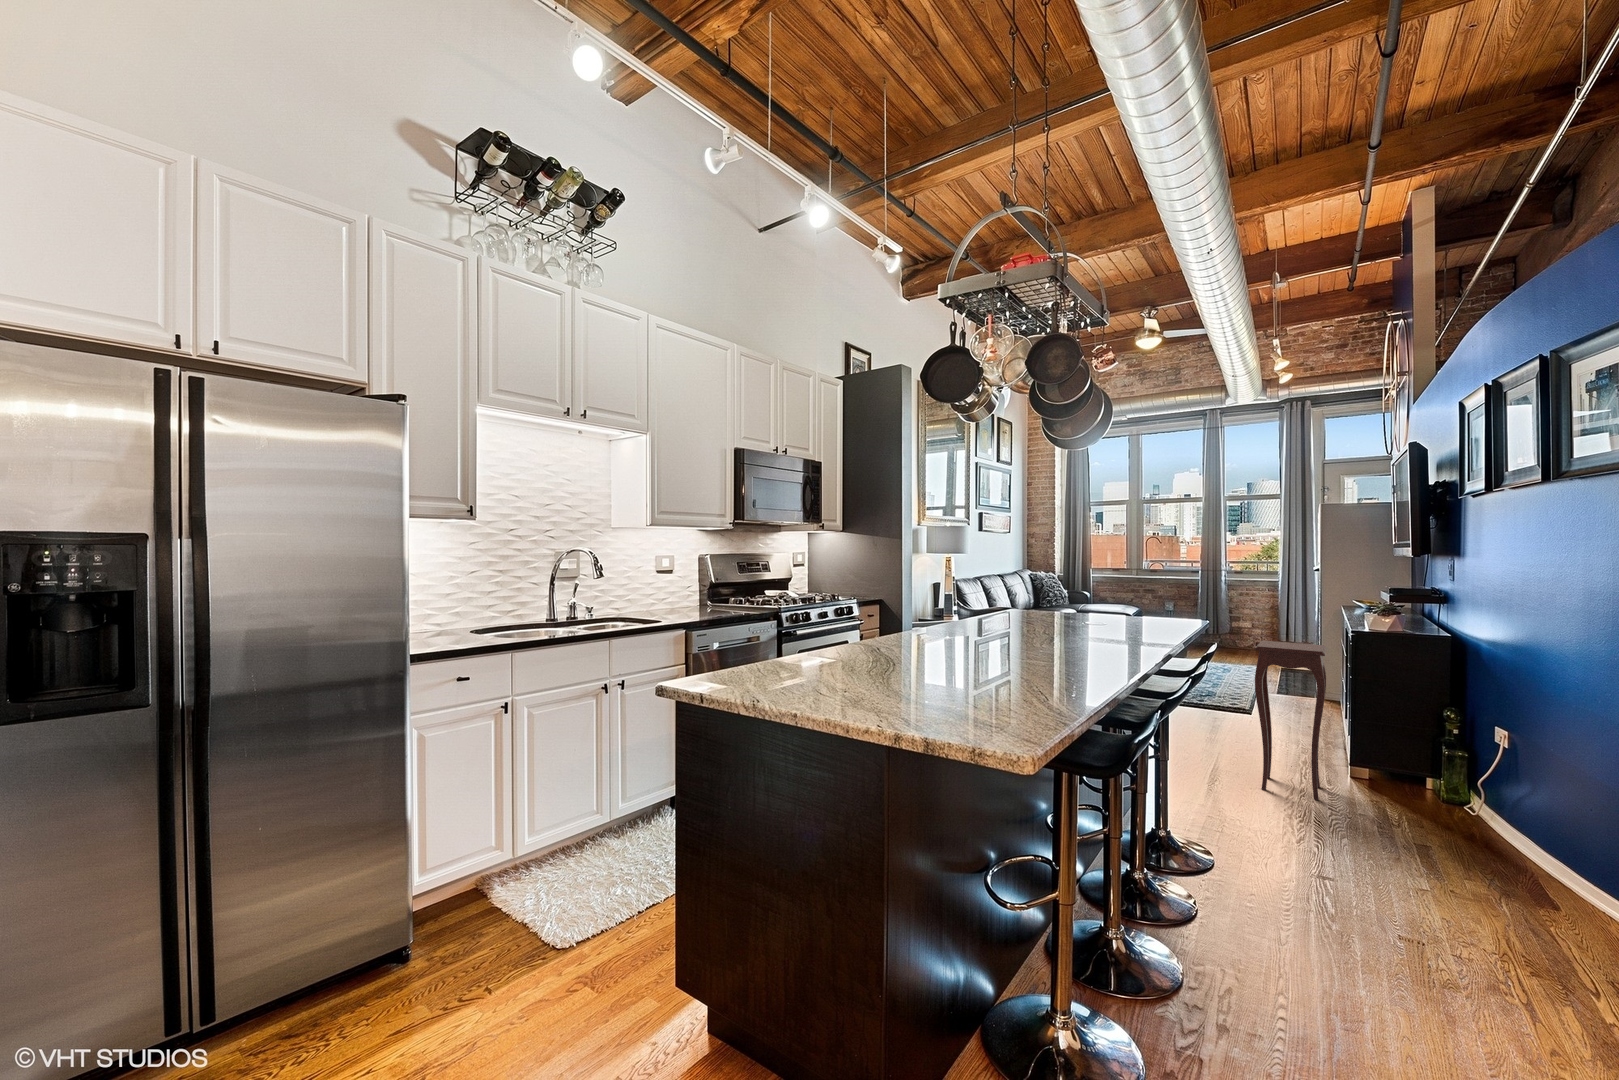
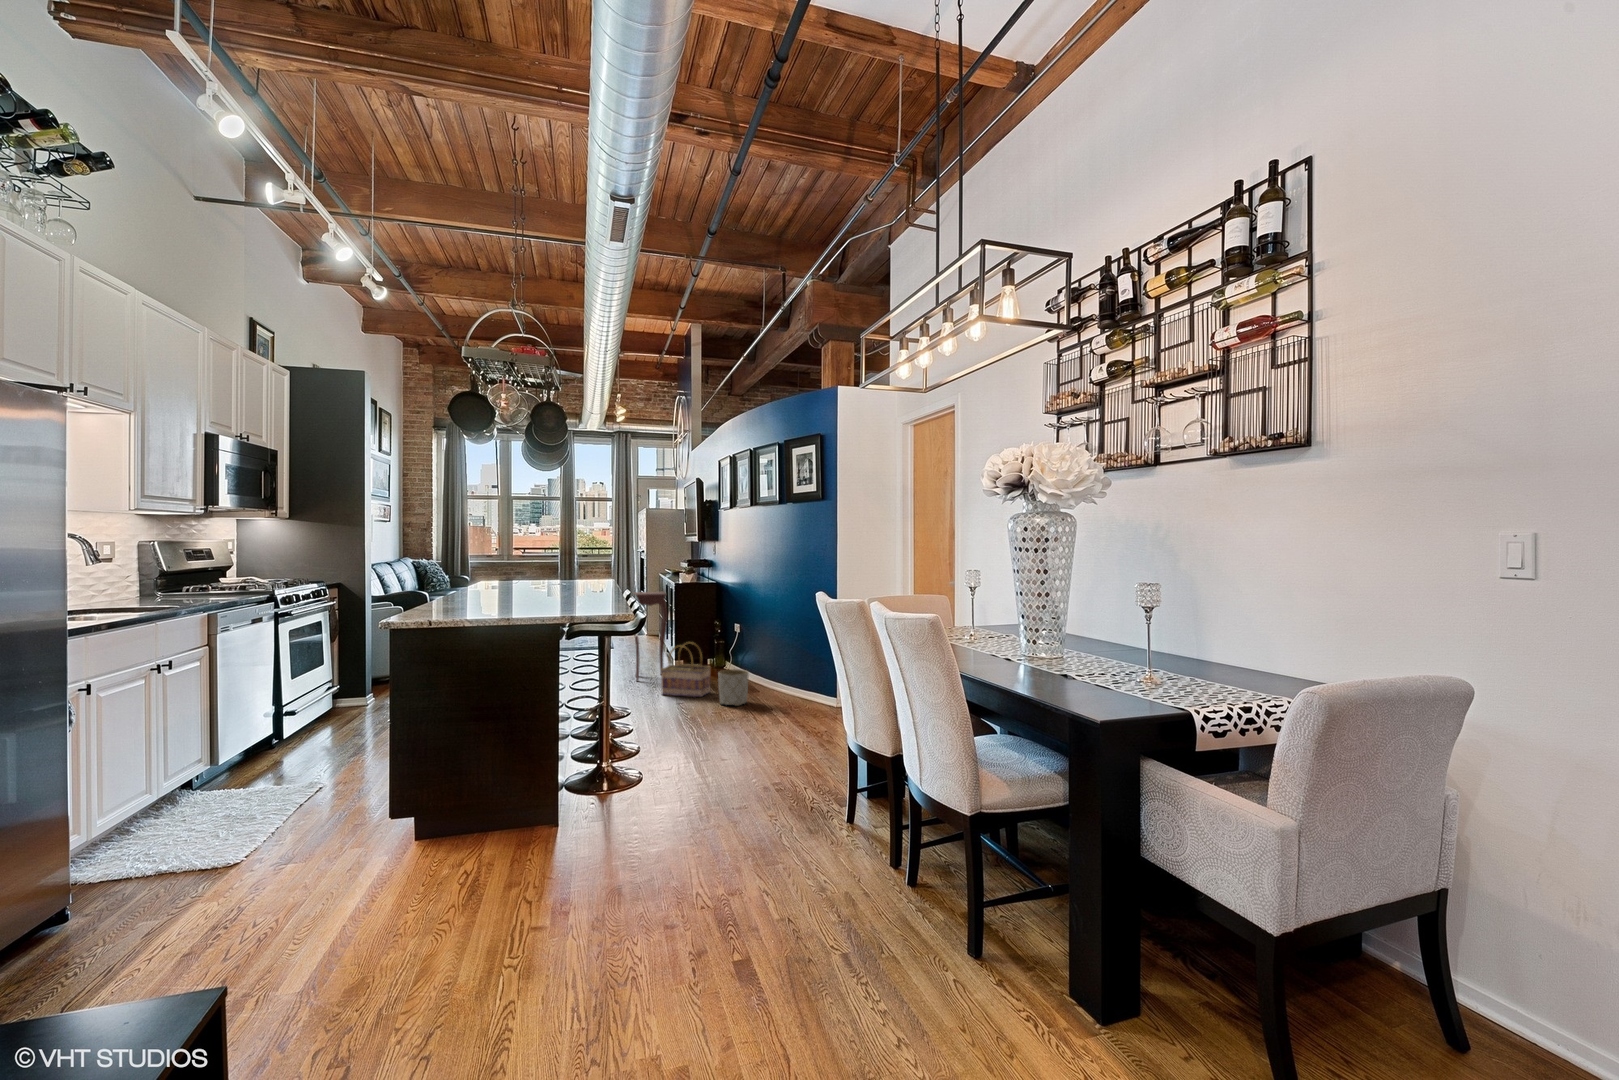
basket: none [1296,753,1417,873] -> present [661,642,710,697]
planter: none [1427,840,1521,939] -> present [718,669,749,706]

